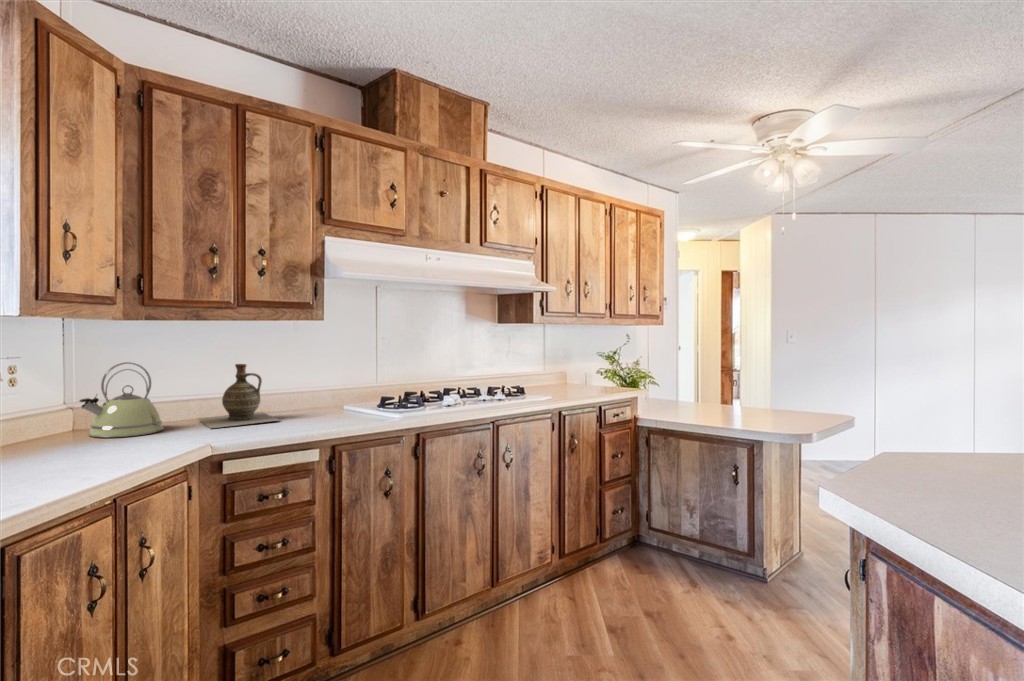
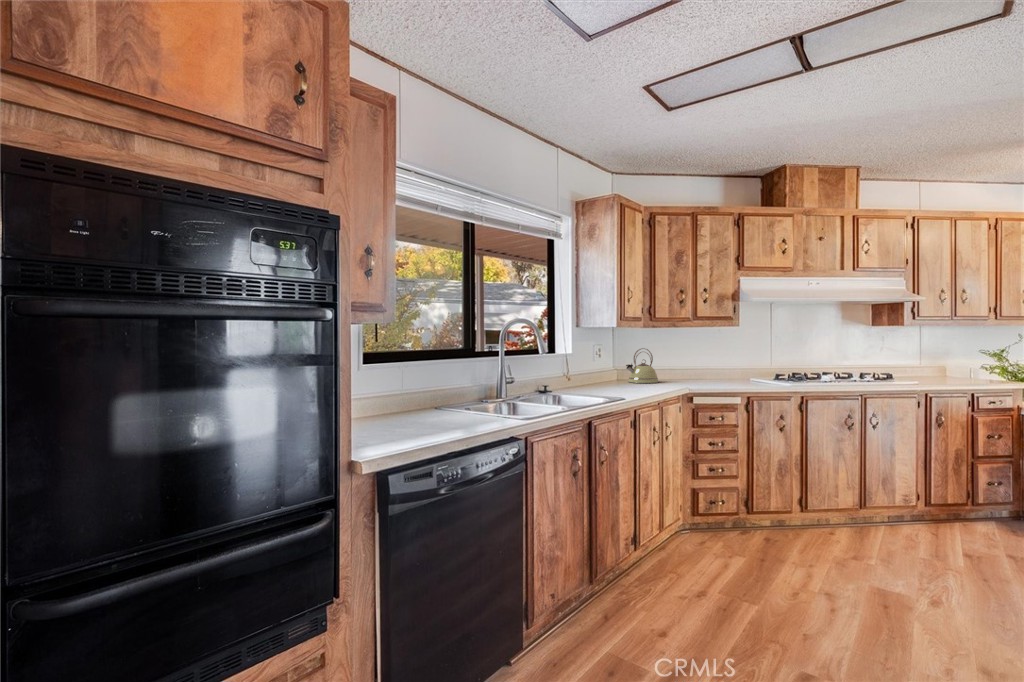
ceramic jug: present [198,364,278,428] -> none [671,350,716,383]

